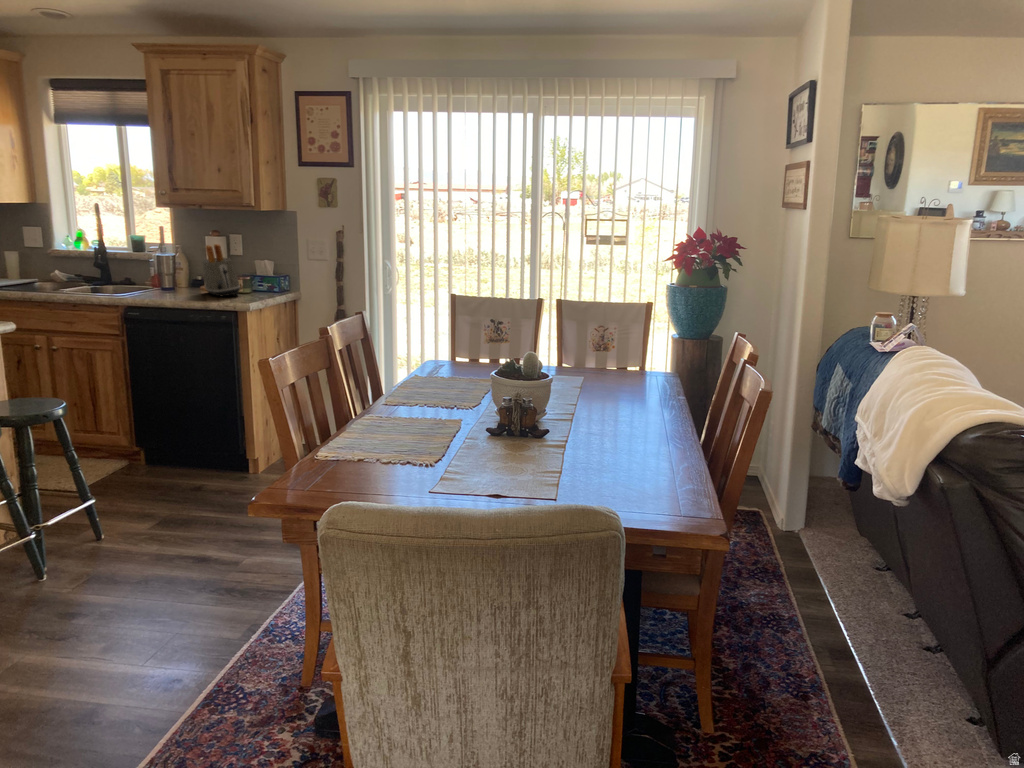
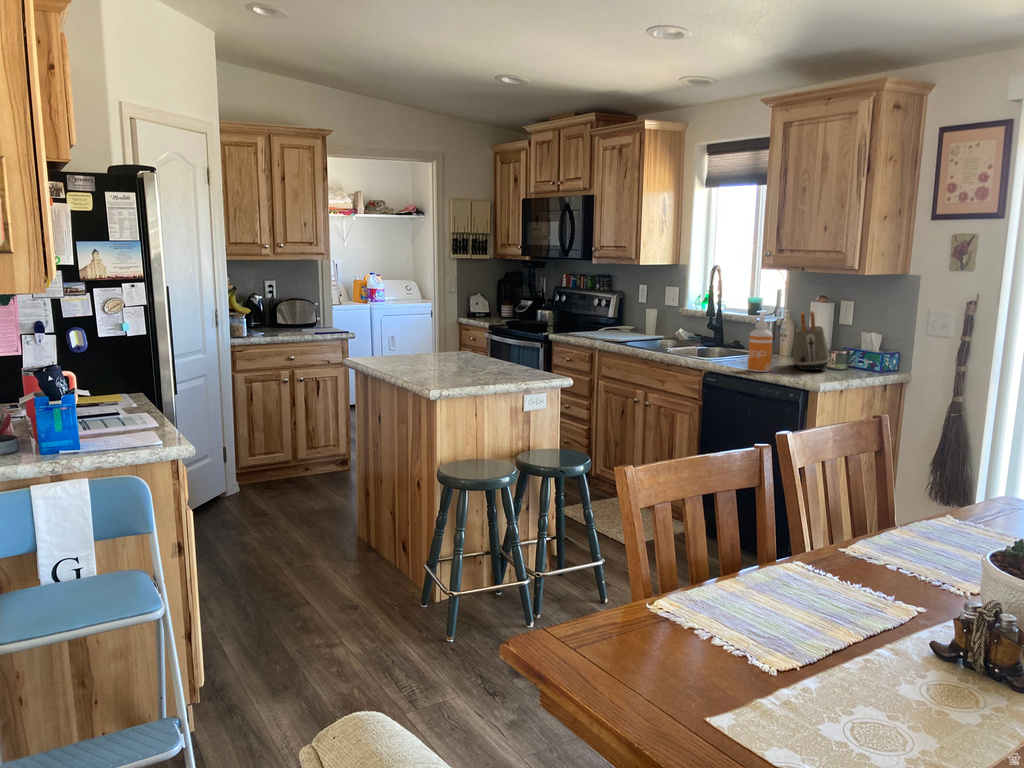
soap dispenser: none [171,251,195,302] -> present [748,316,773,372]

